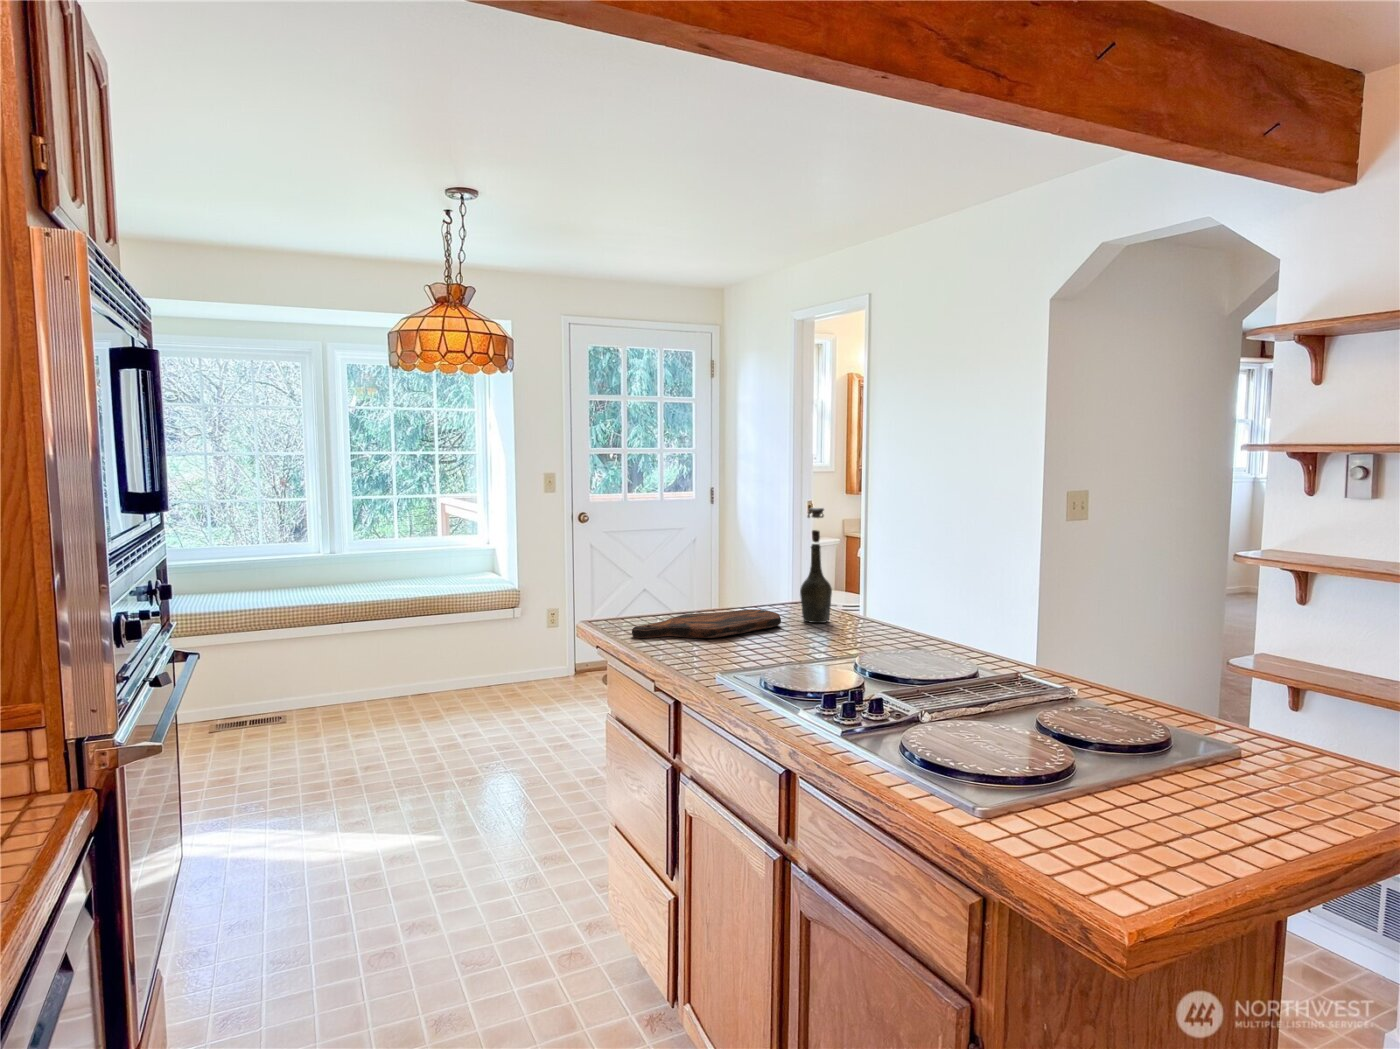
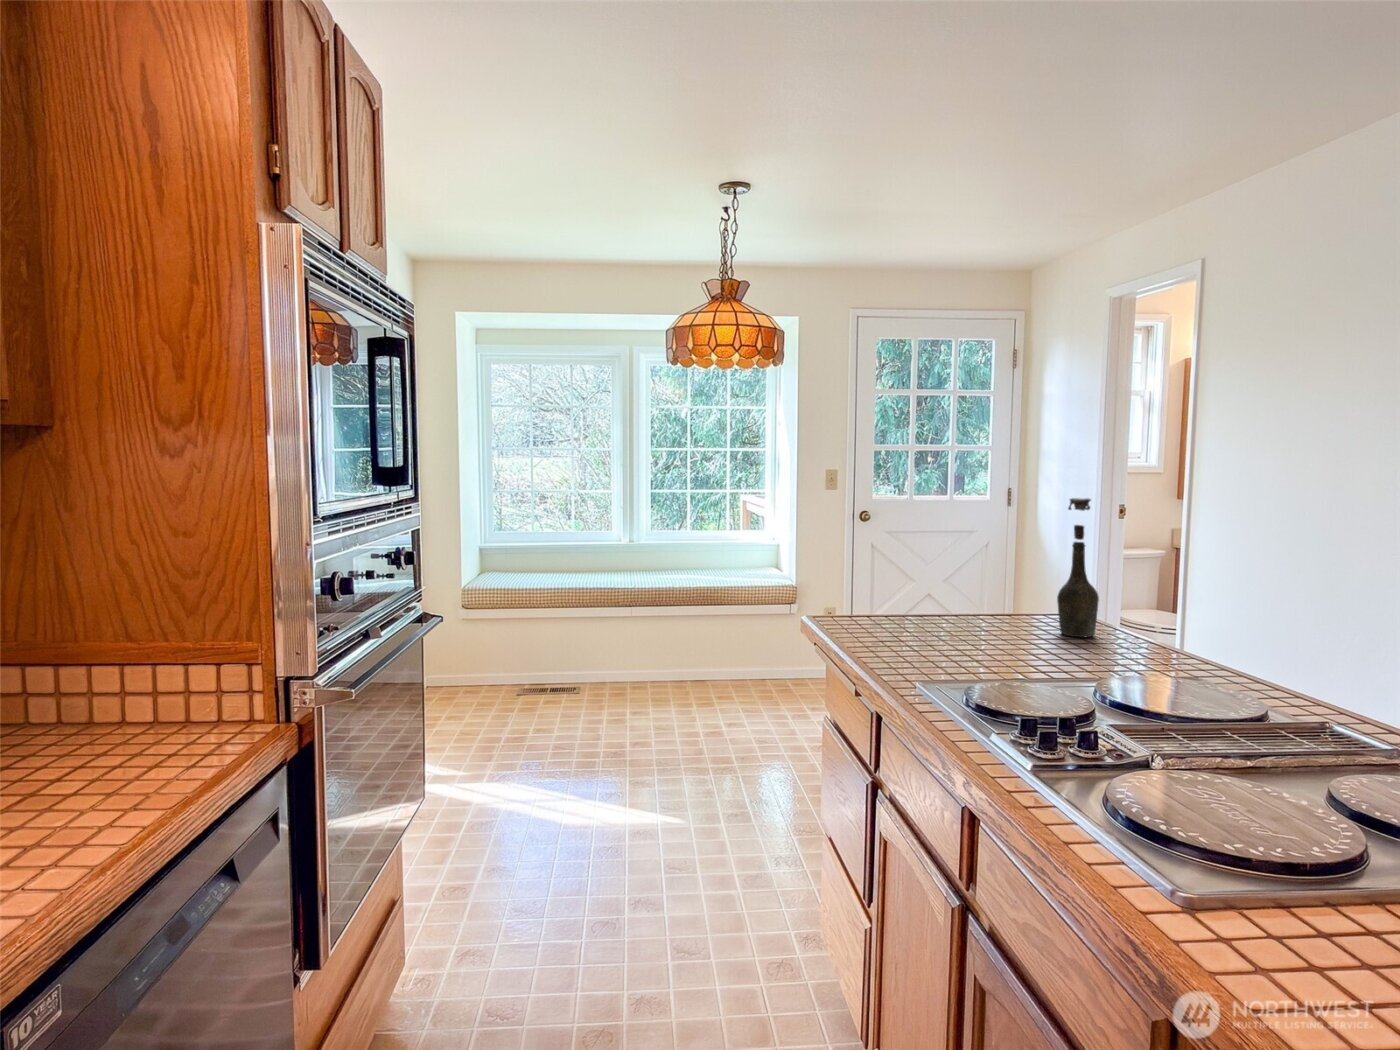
cutting board: present [632,609,781,638] -> none [844,615,1028,643]

